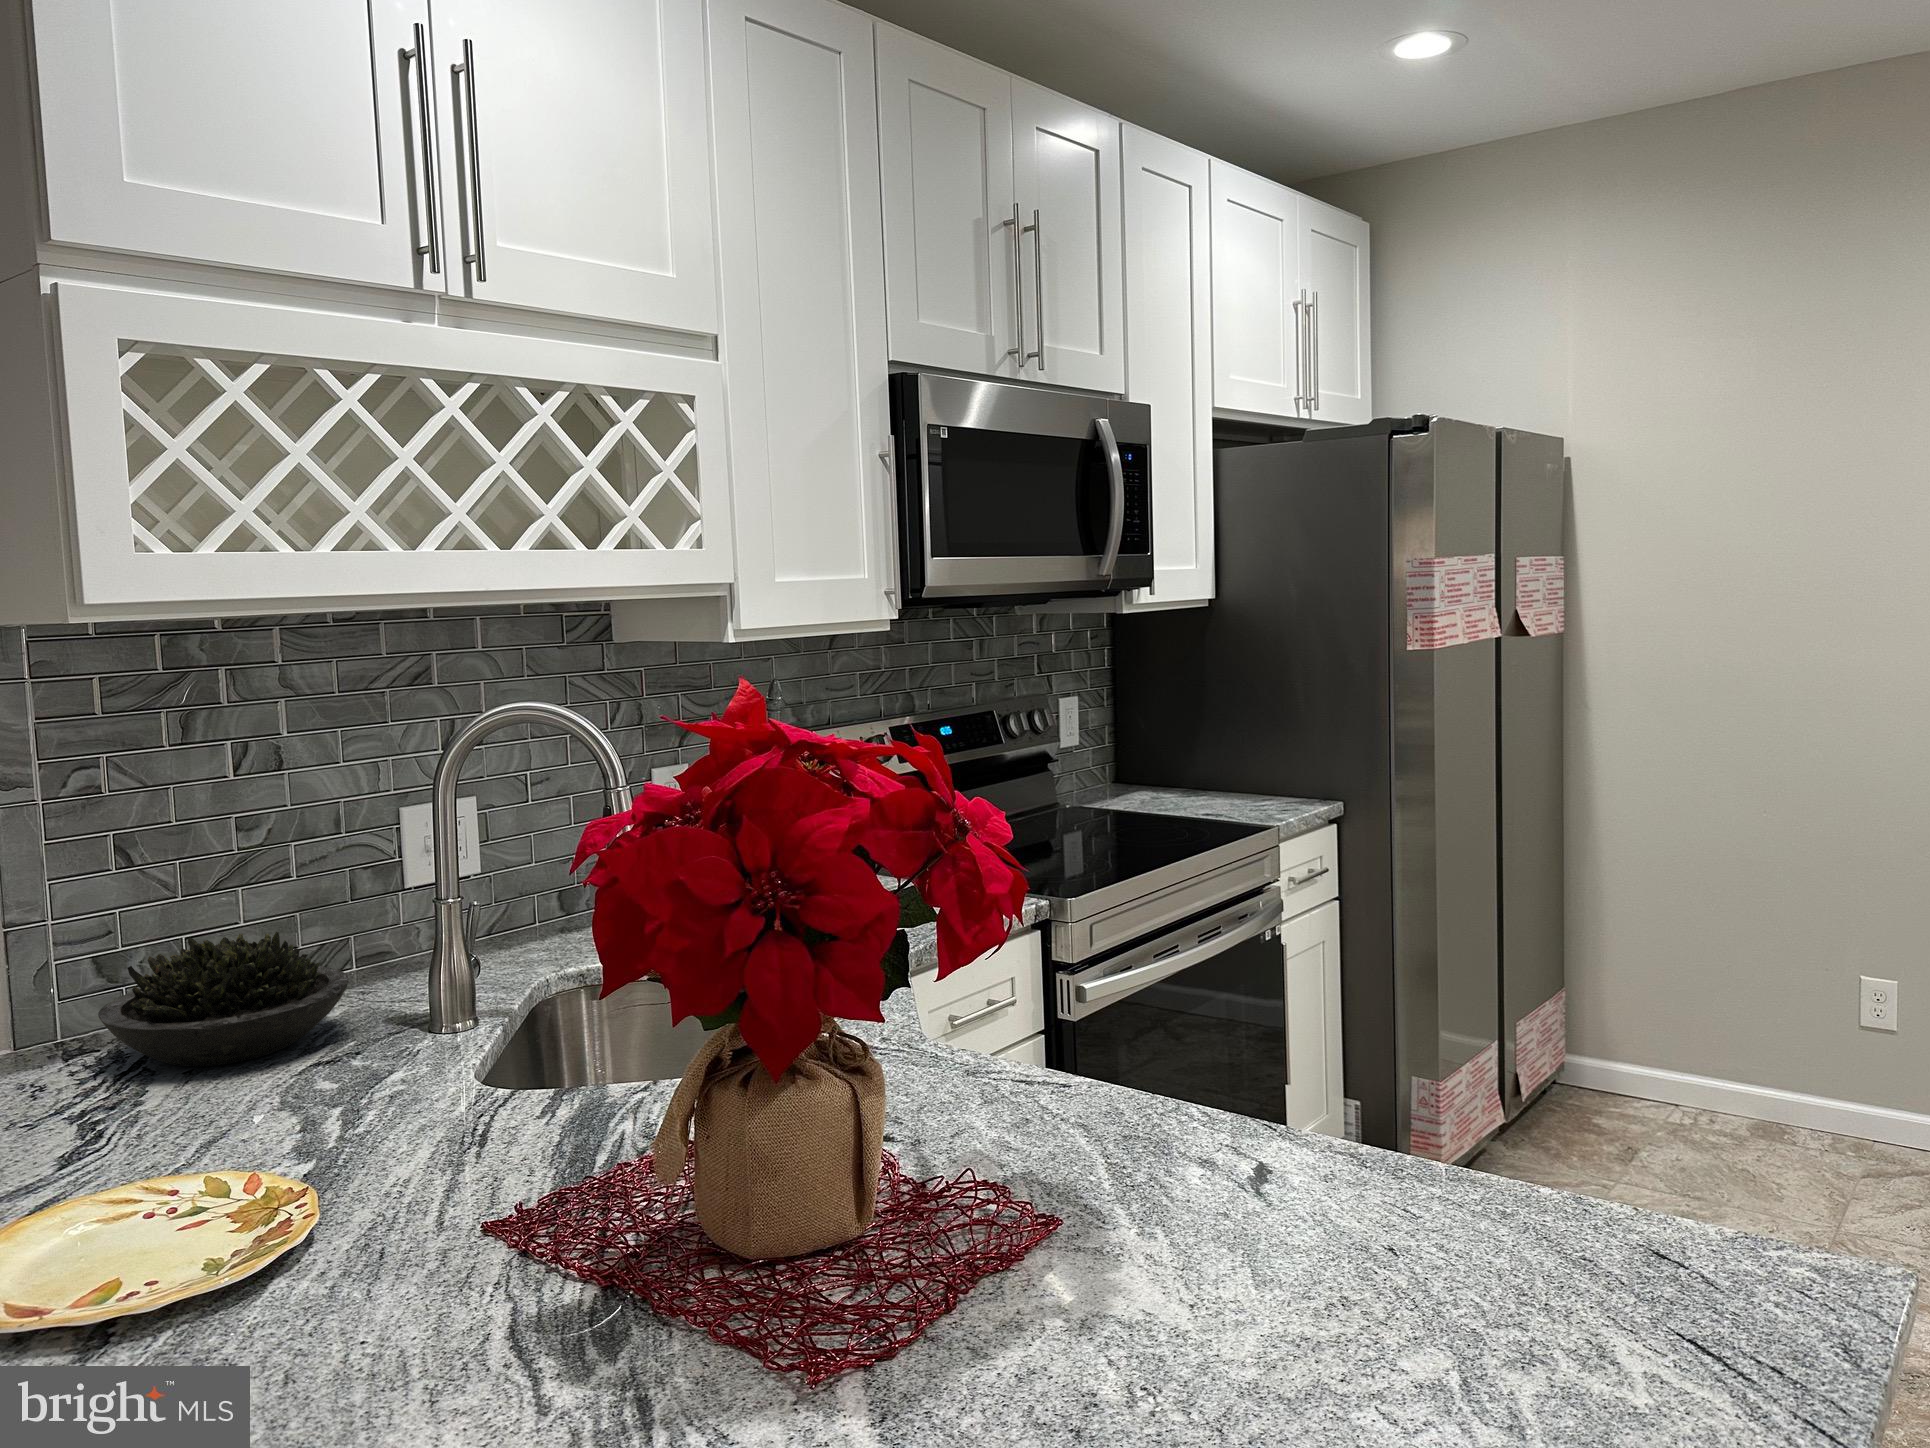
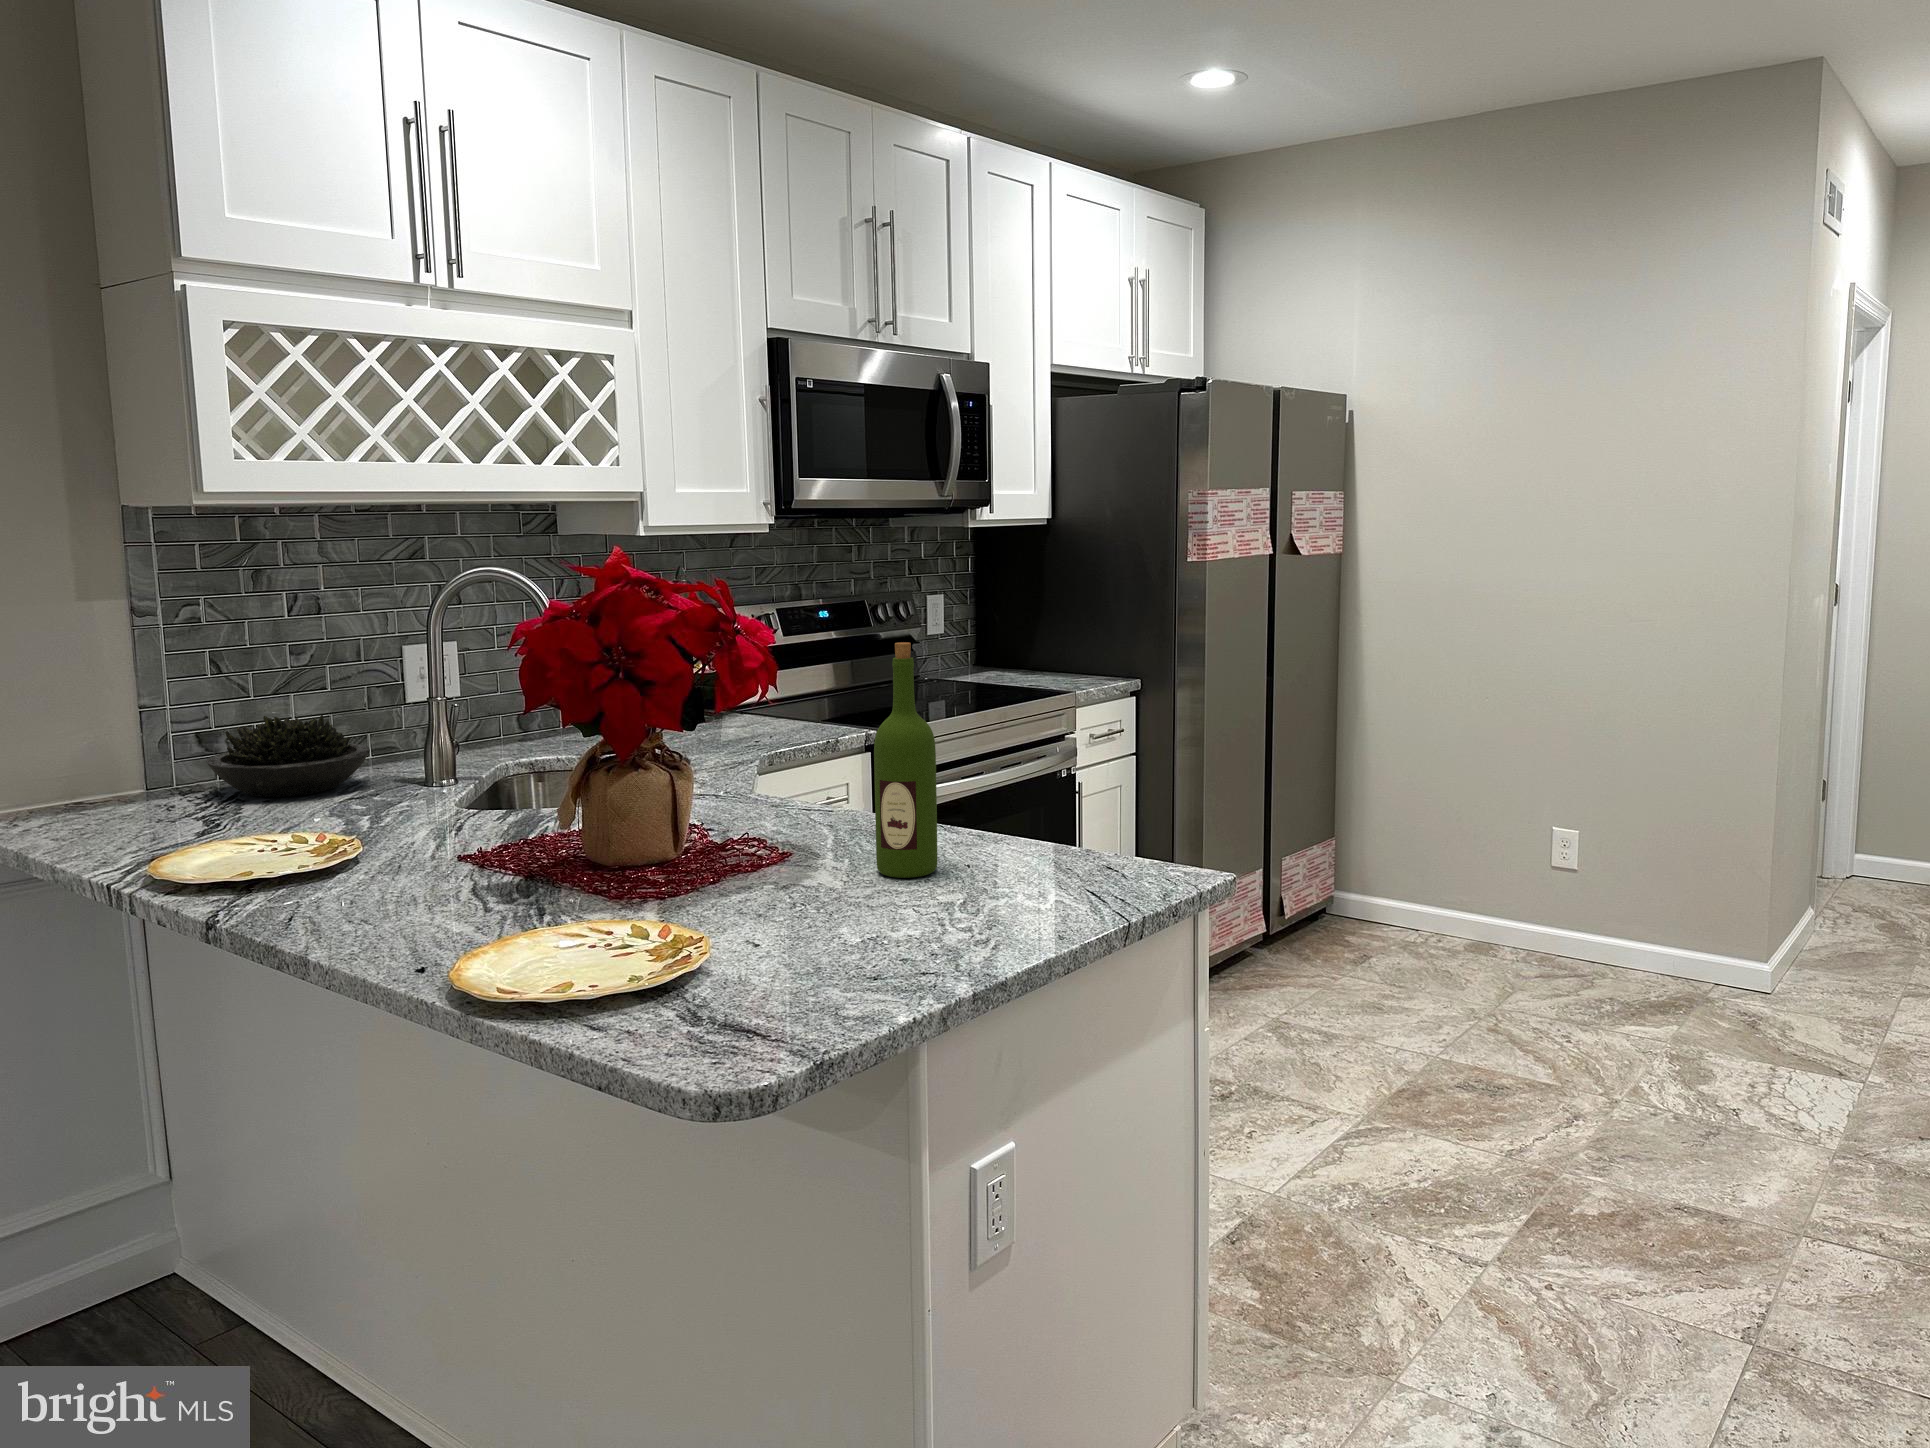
wine bottle: none [1240,849,1354,1280] -> present [874,642,938,878]

